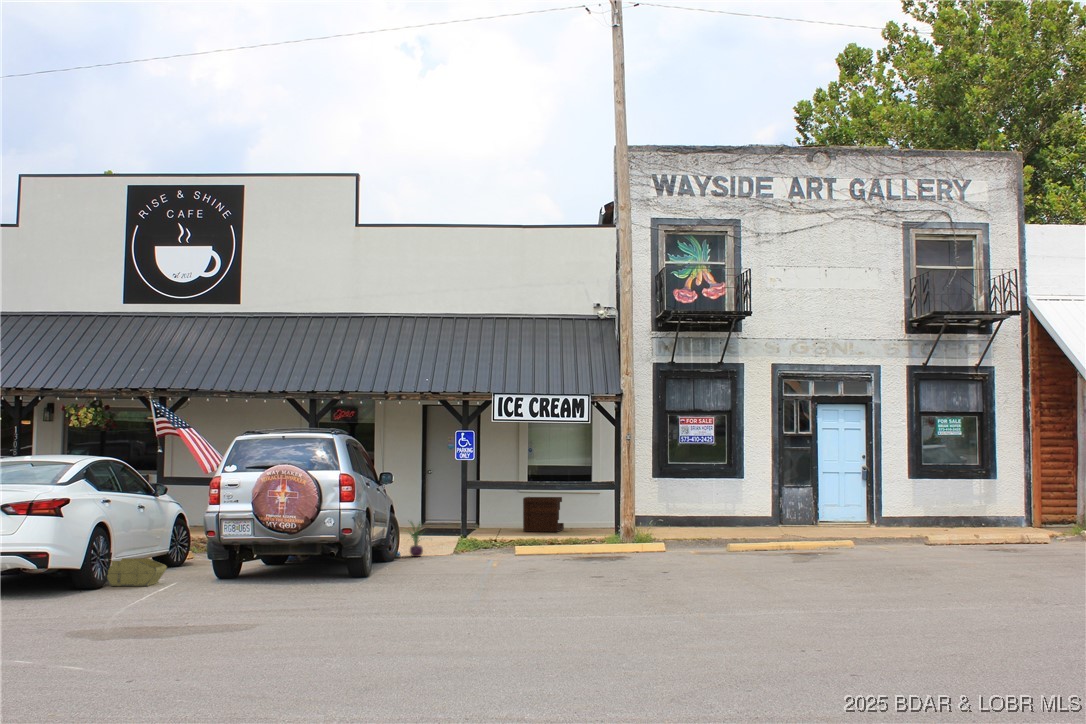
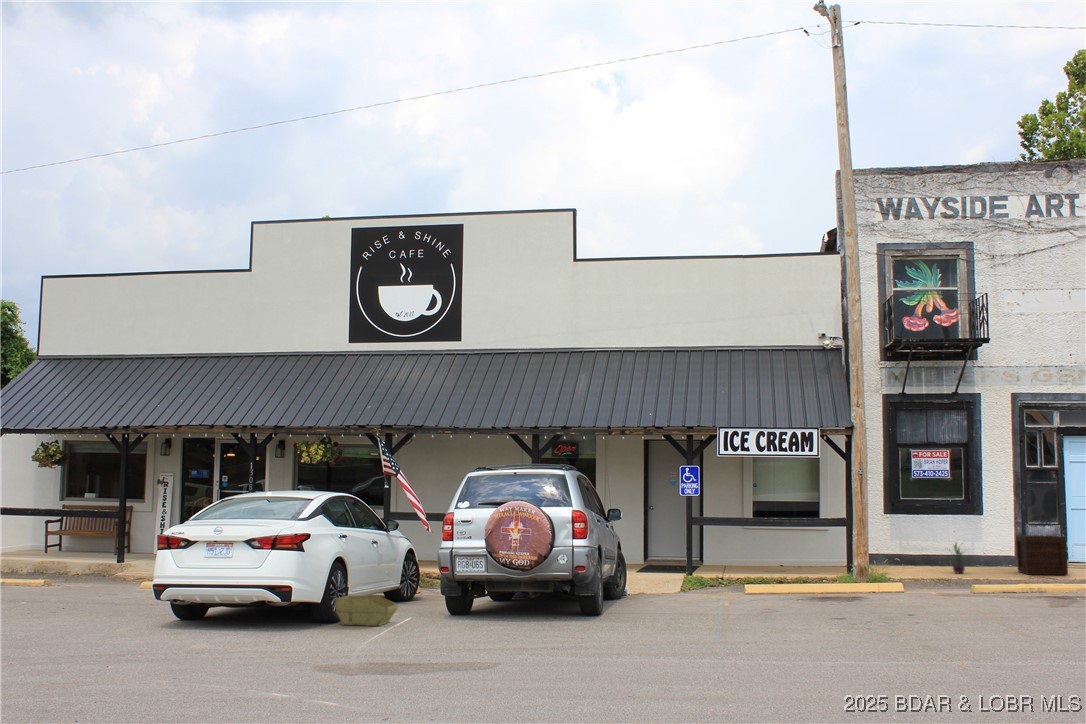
wooden crate: present [523,497,564,532] -> present [1016,535,1068,575]
decorative plant: present [410,522,423,557] -> present [953,543,965,573]

